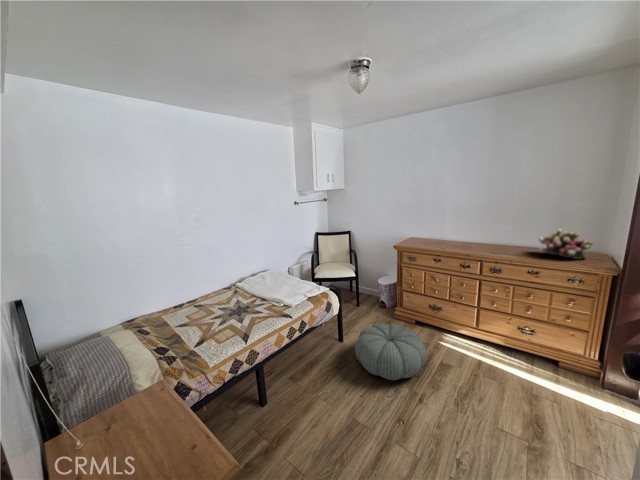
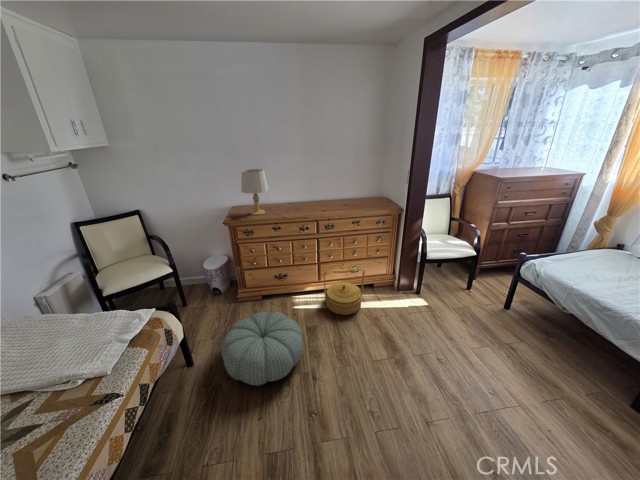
table lamp: none [416,207,441,246] -> present [241,169,268,215]
flower arrangement: present [539,229,593,259] -> none [348,182,381,205]
woven basket: none [475,315,533,377] -> present [324,267,365,315]

